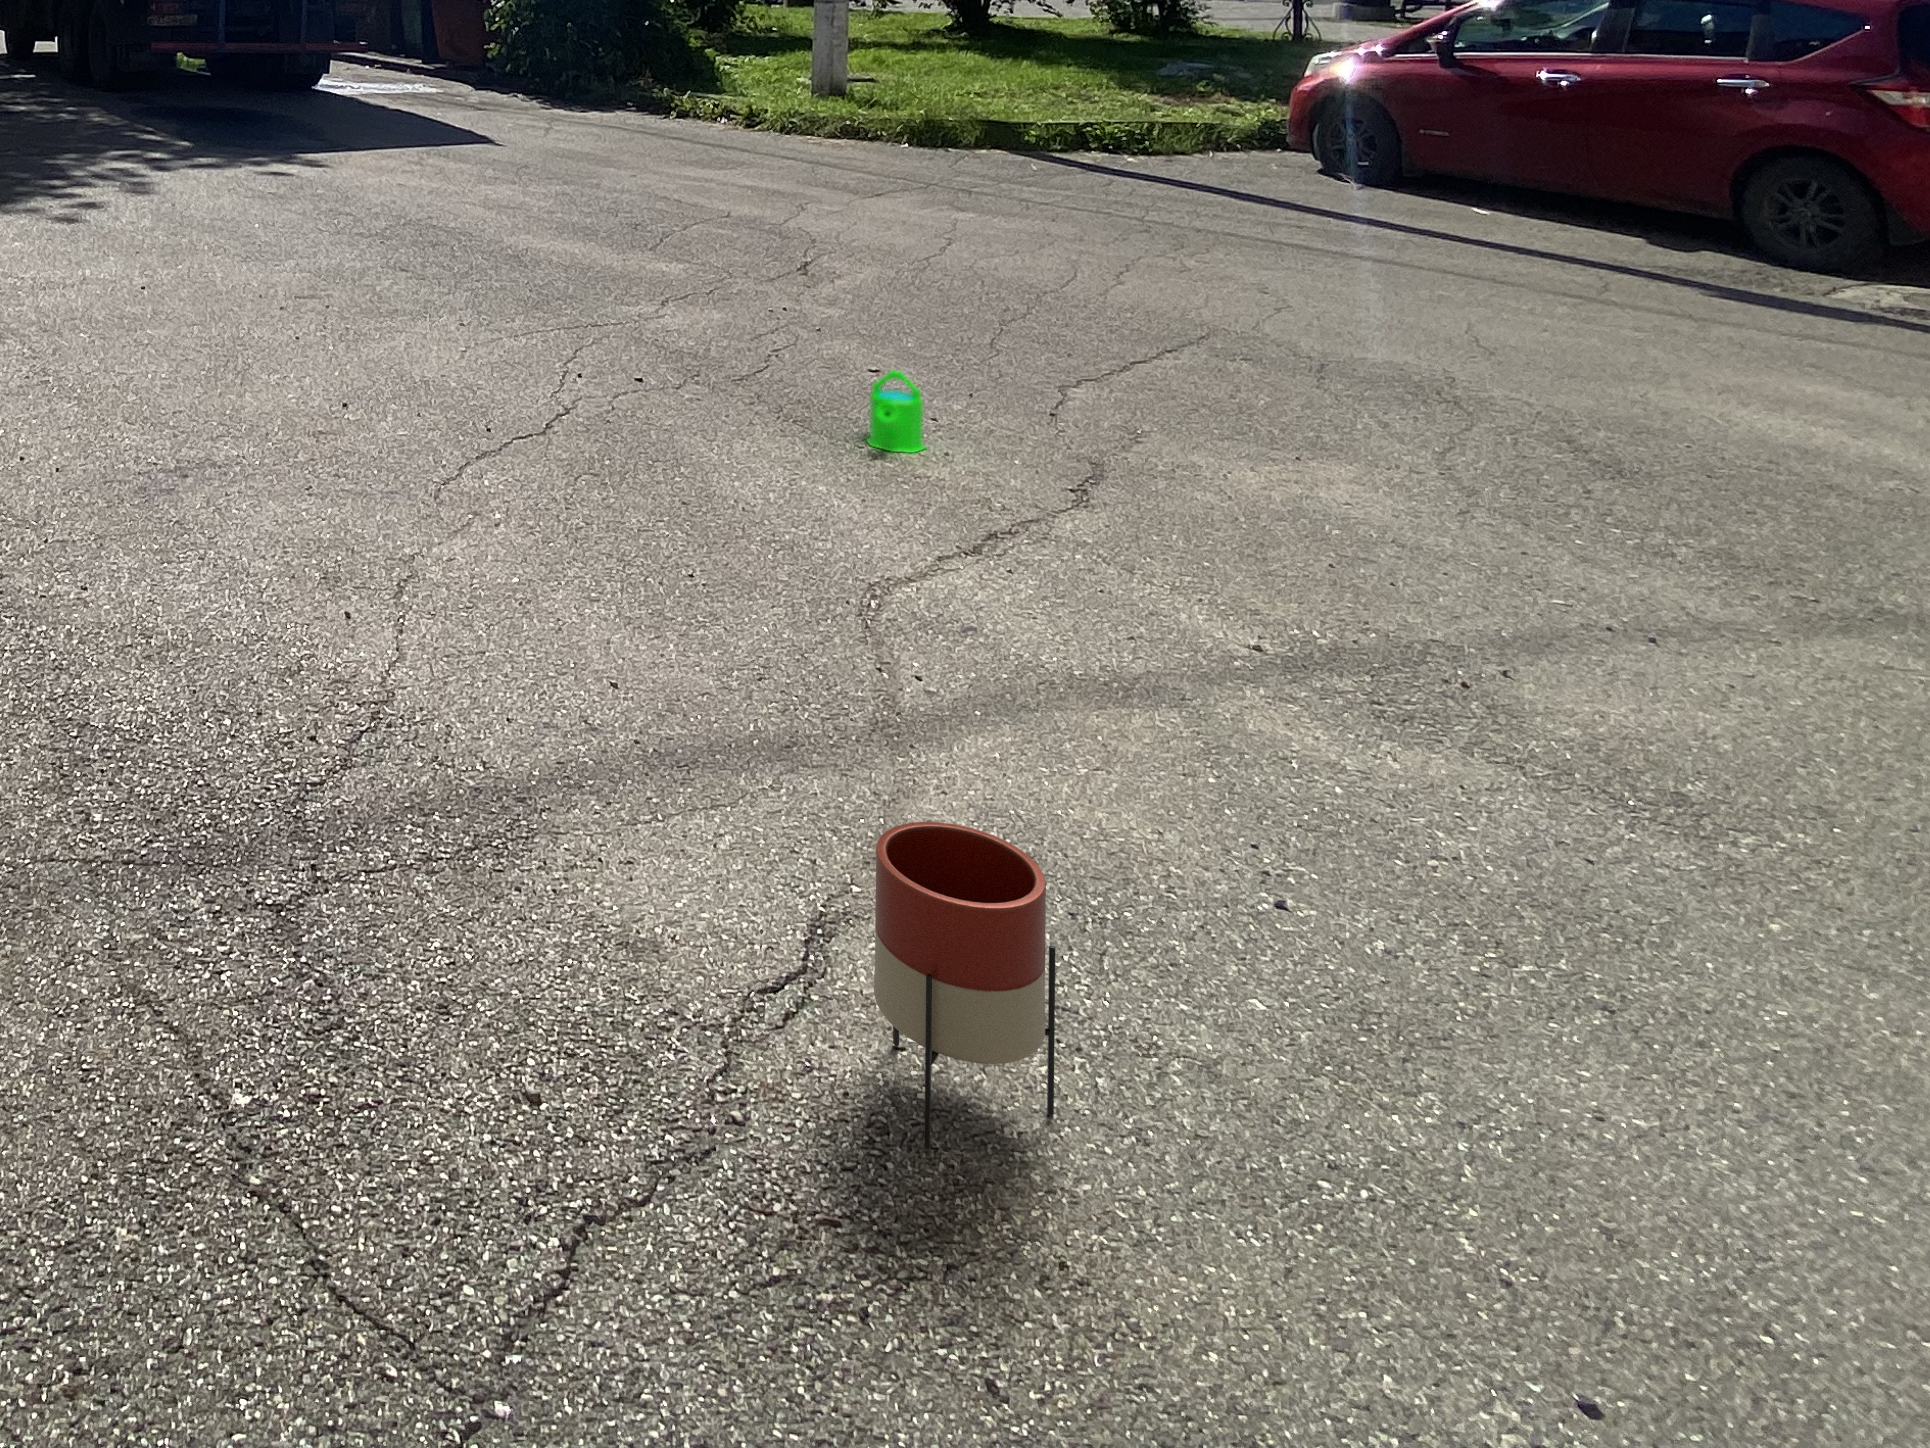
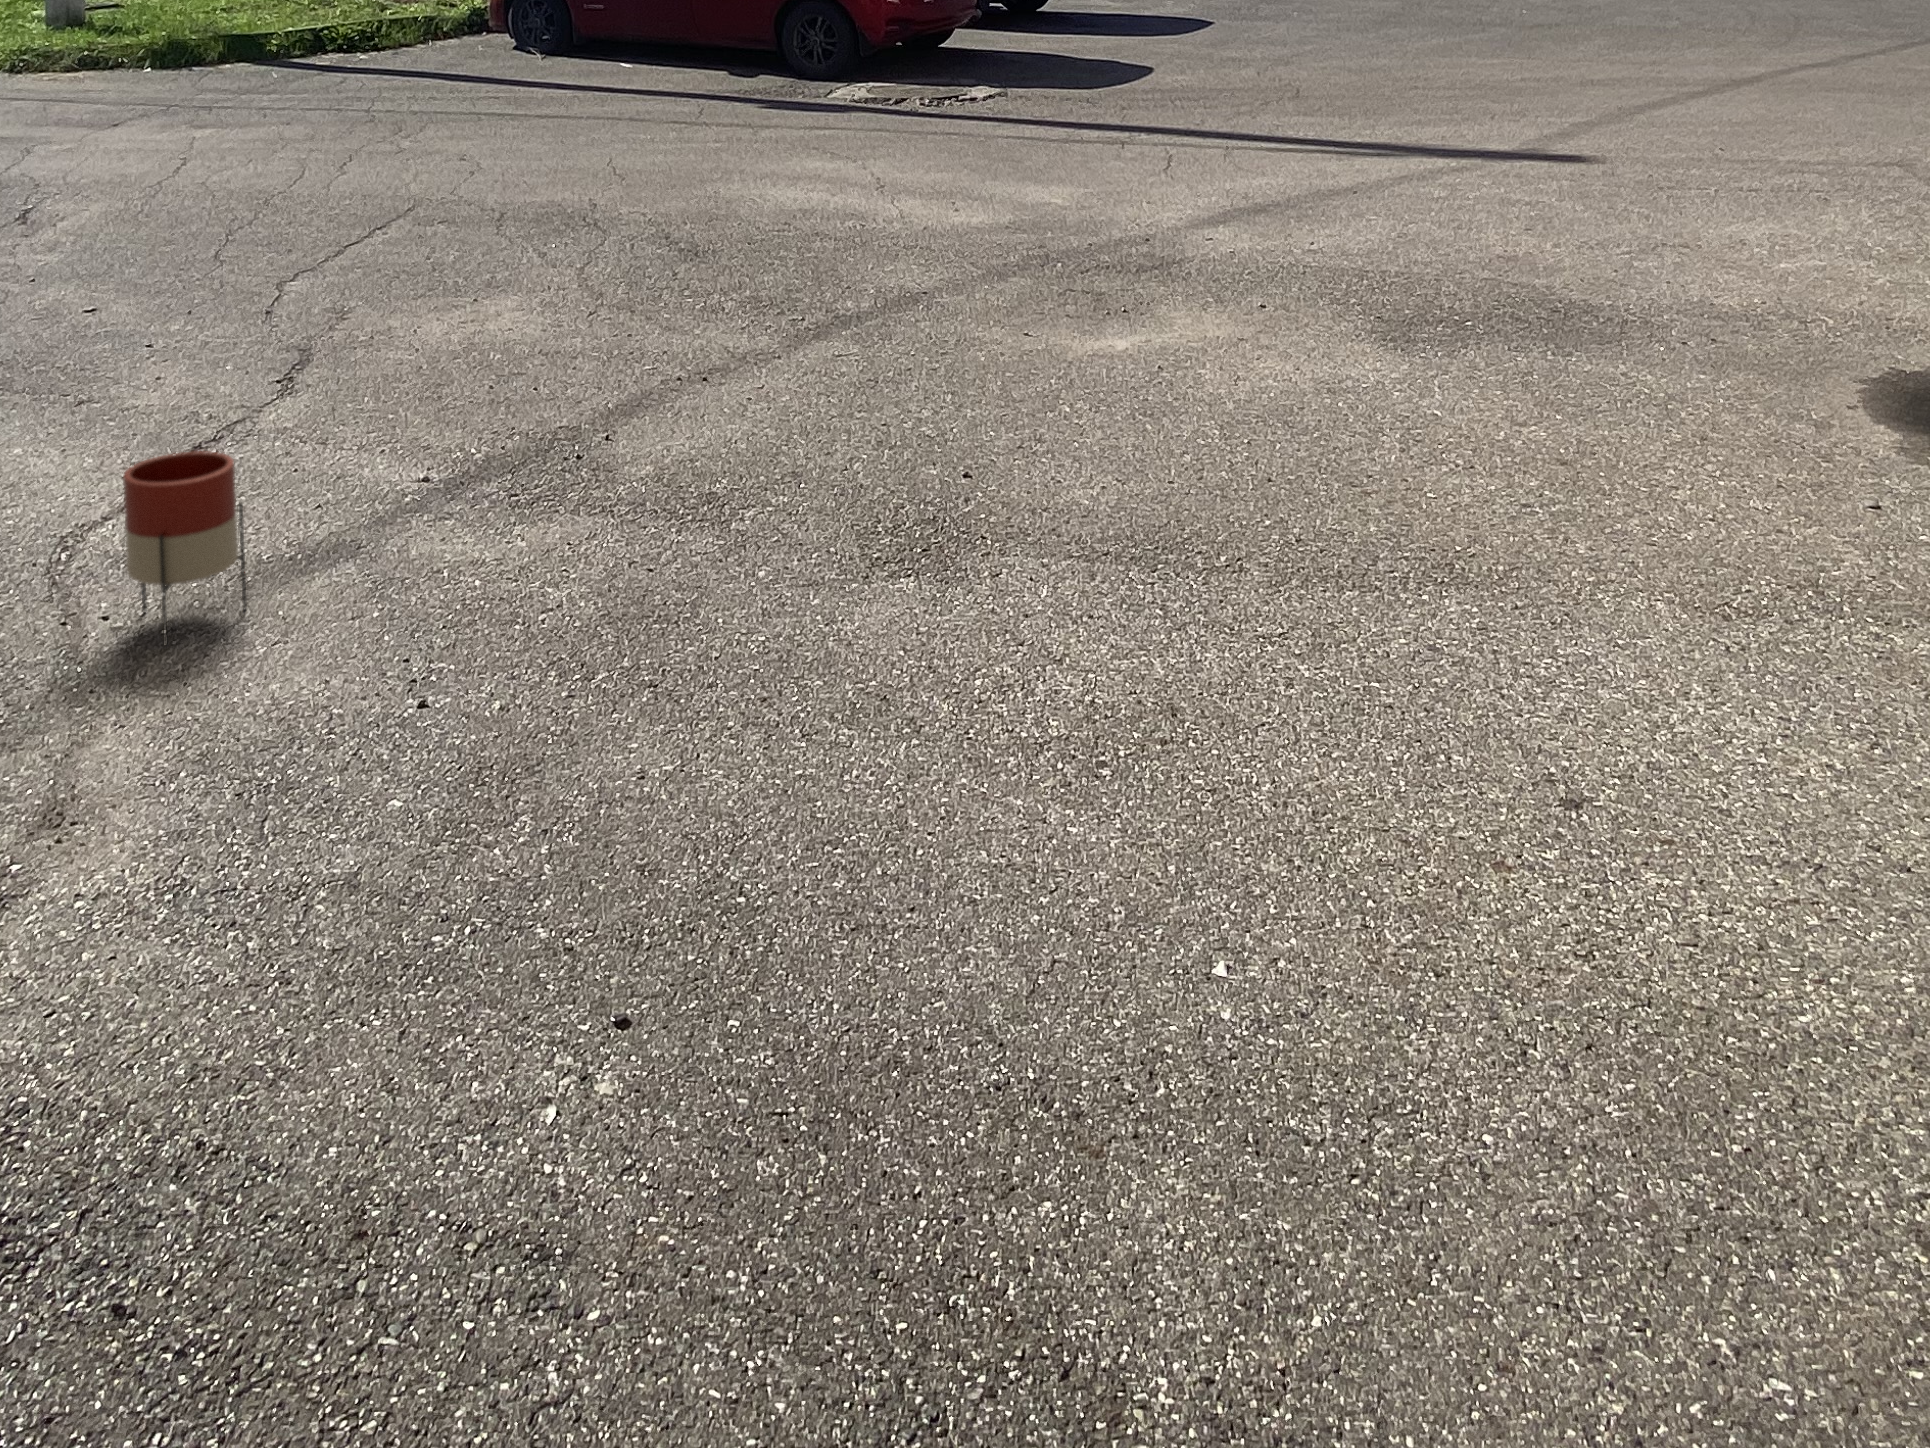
watering can: present [867,370,925,453] -> none [114,237,169,306]

